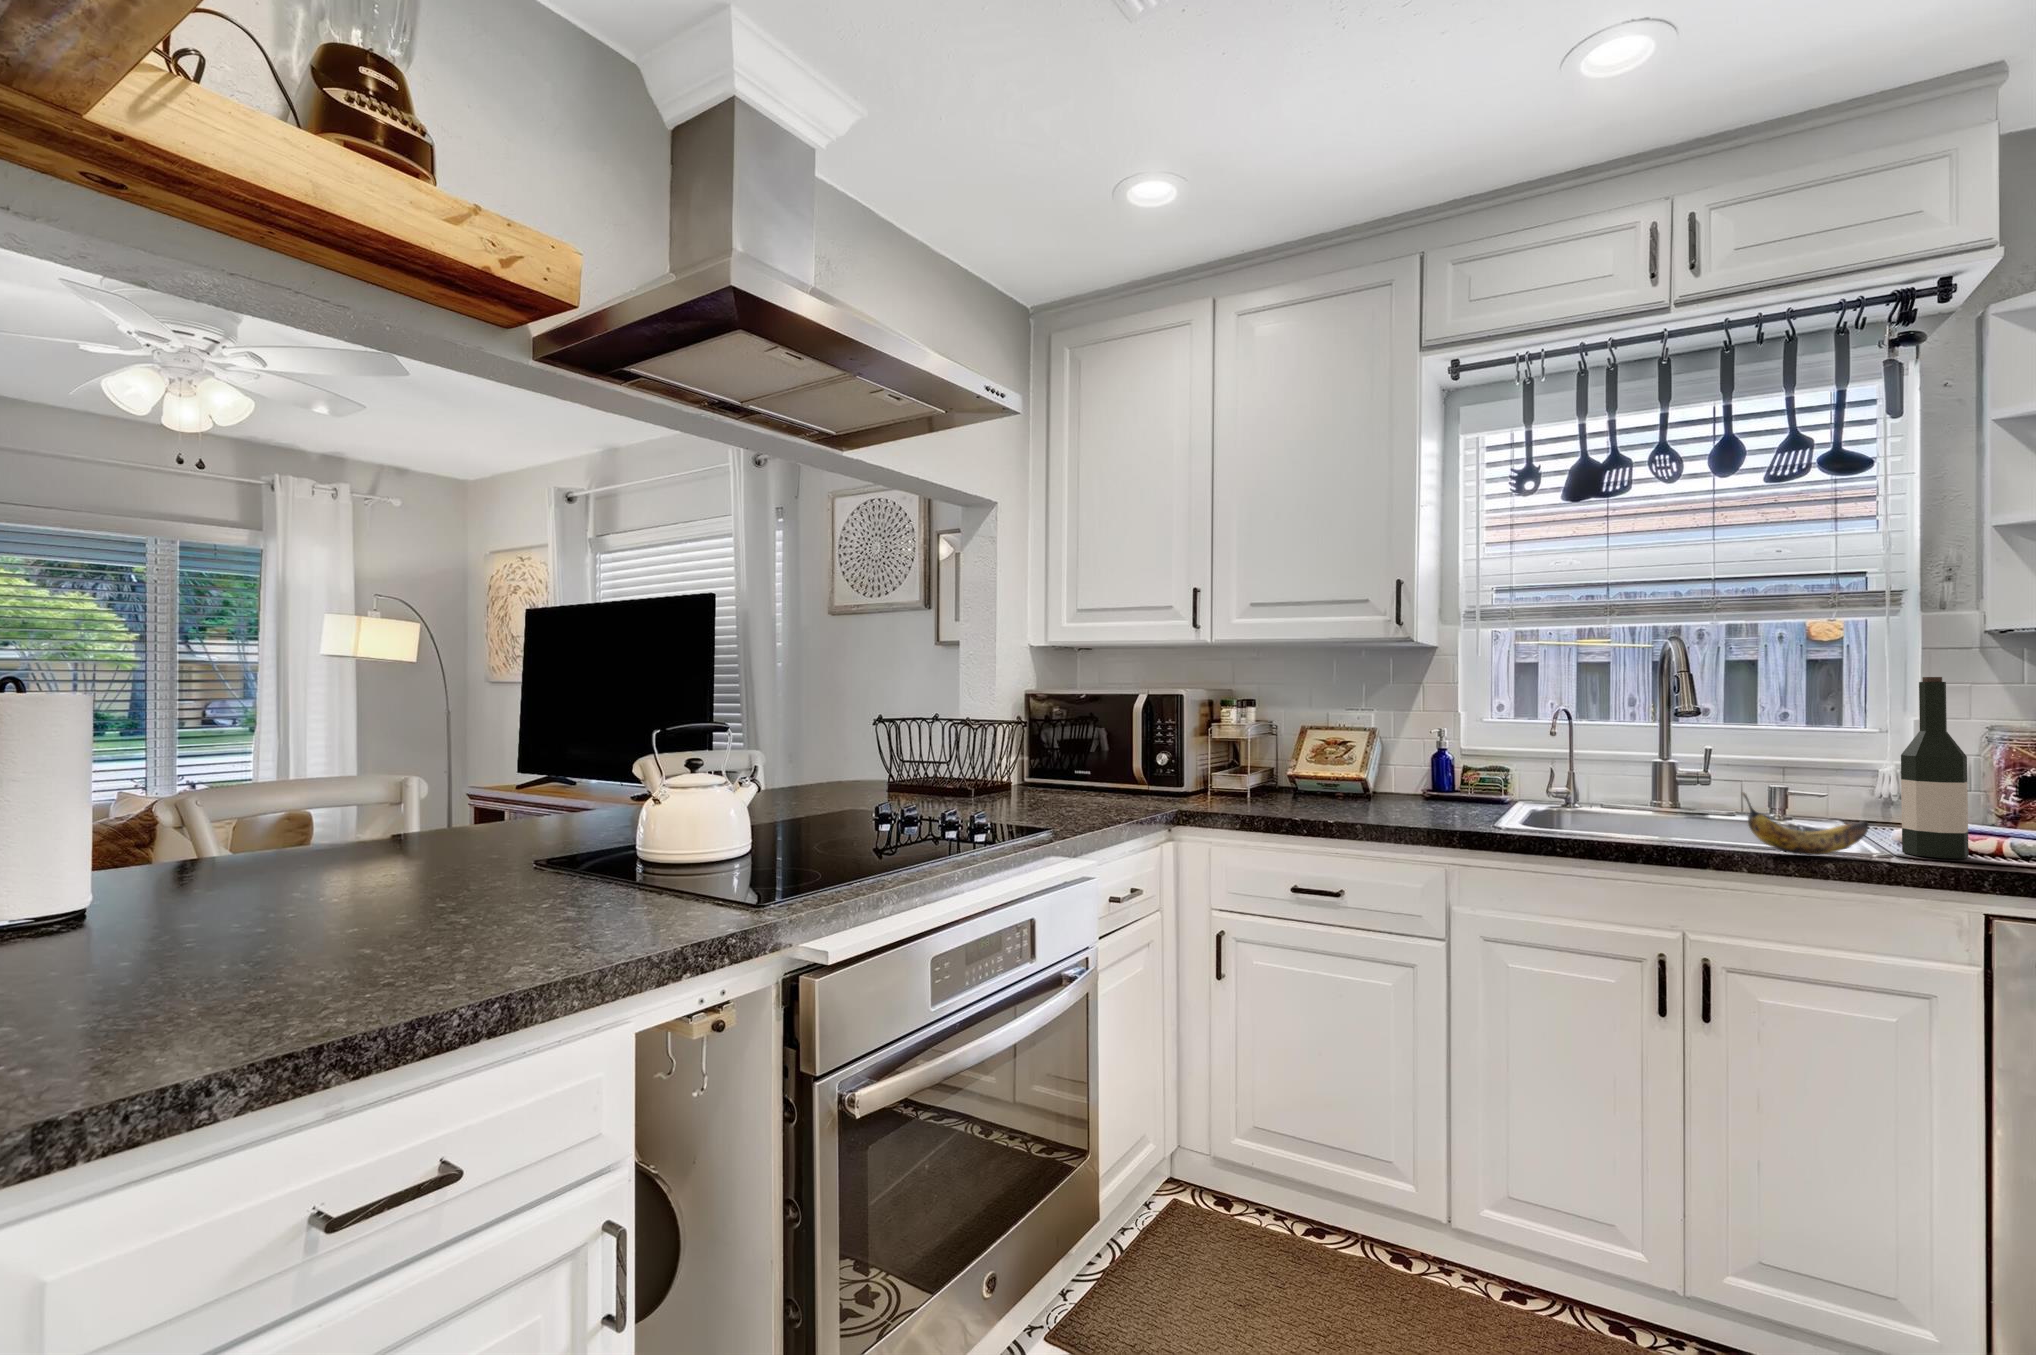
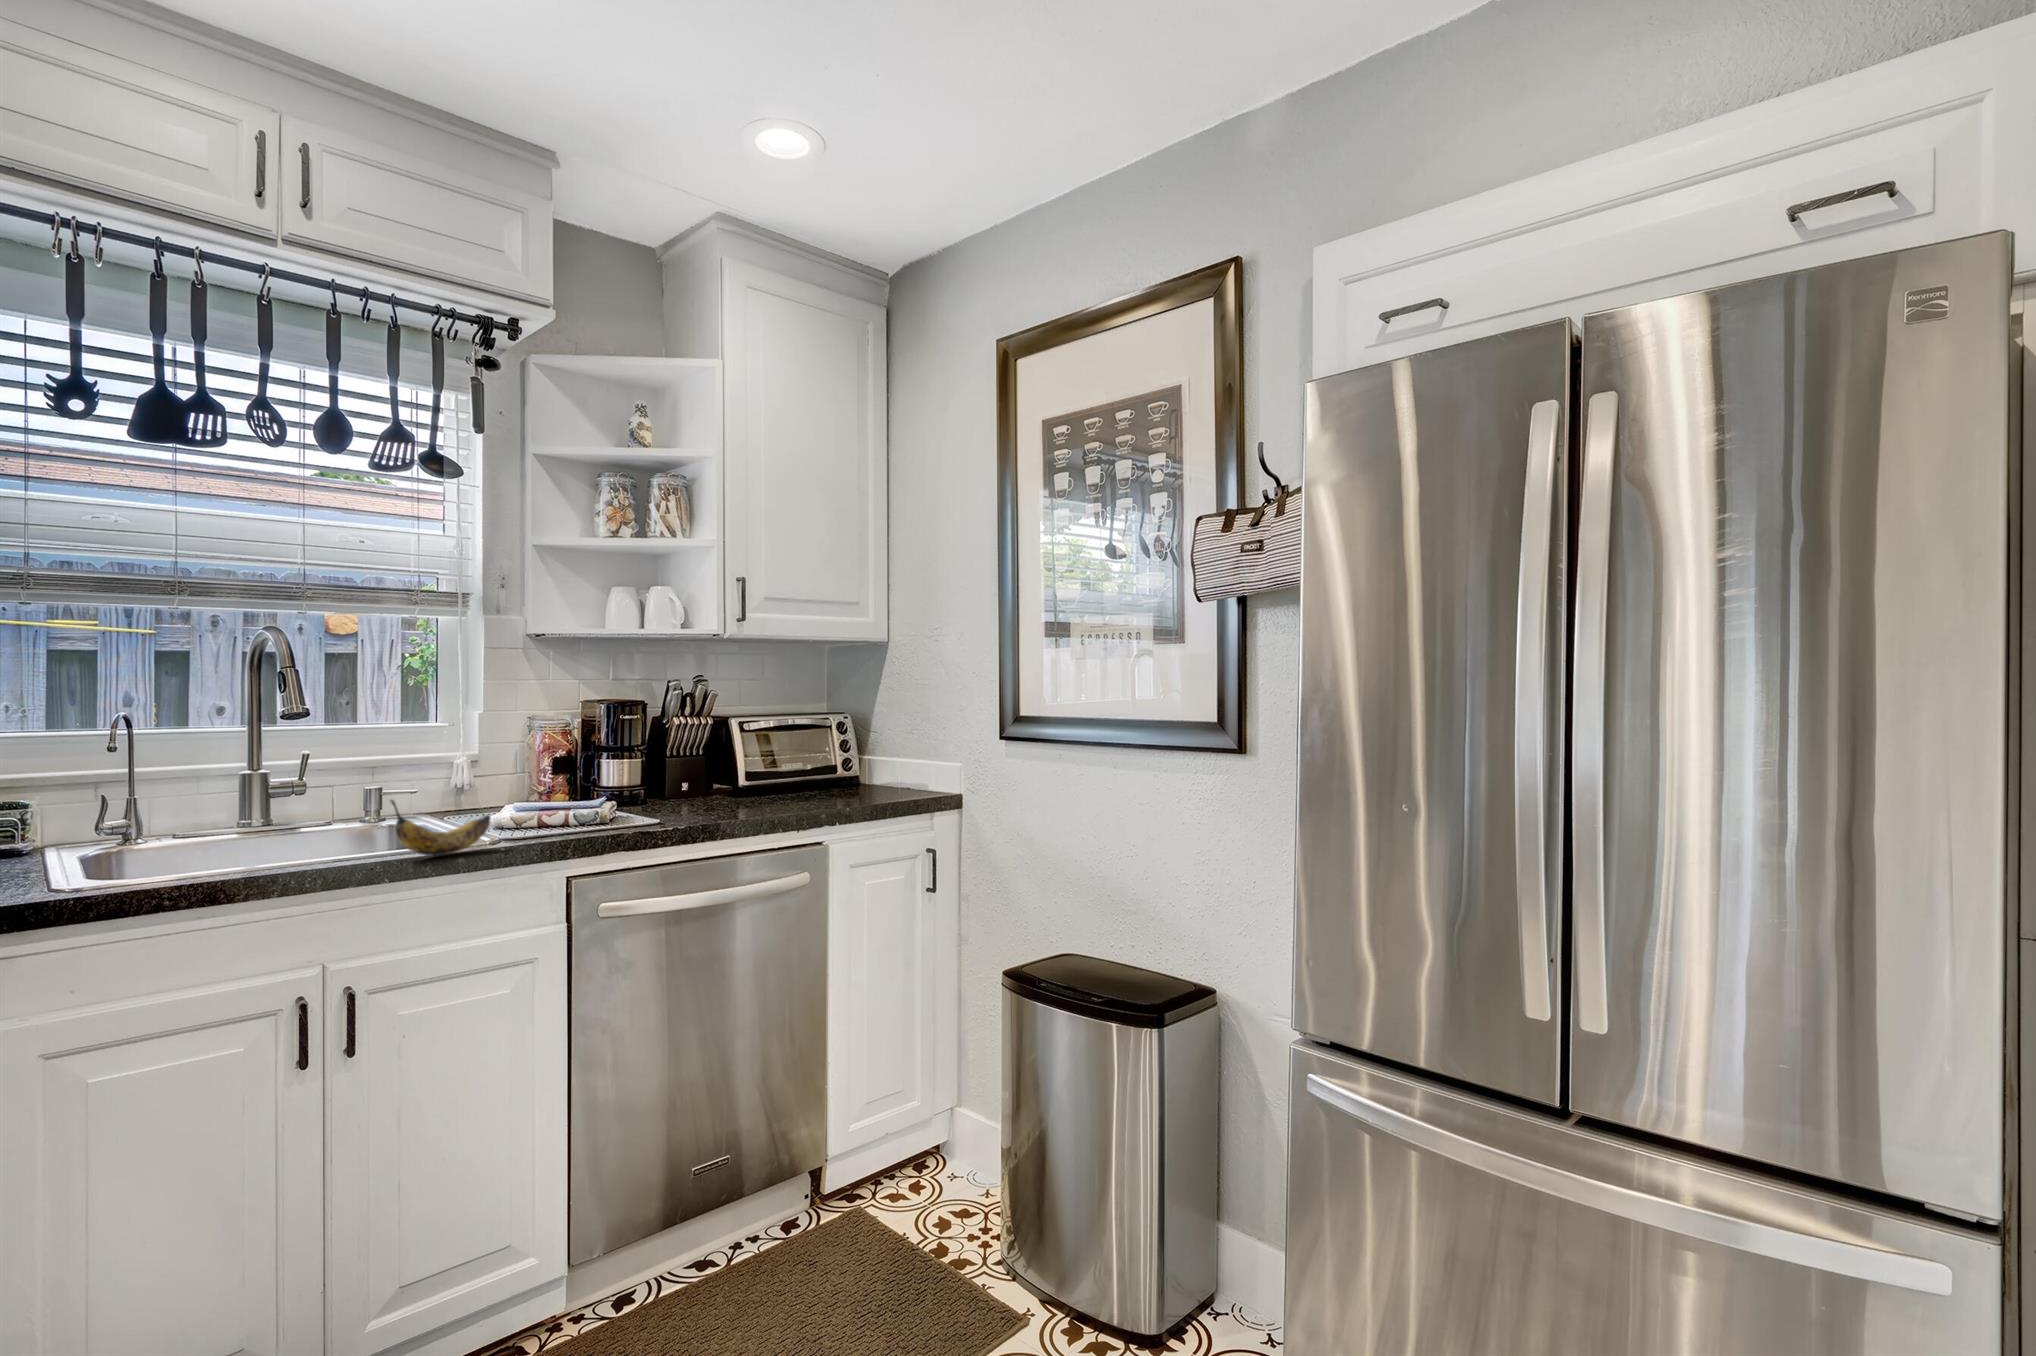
wine bottle: present [1901,677,1969,859] -> none [507,679,554,841]

